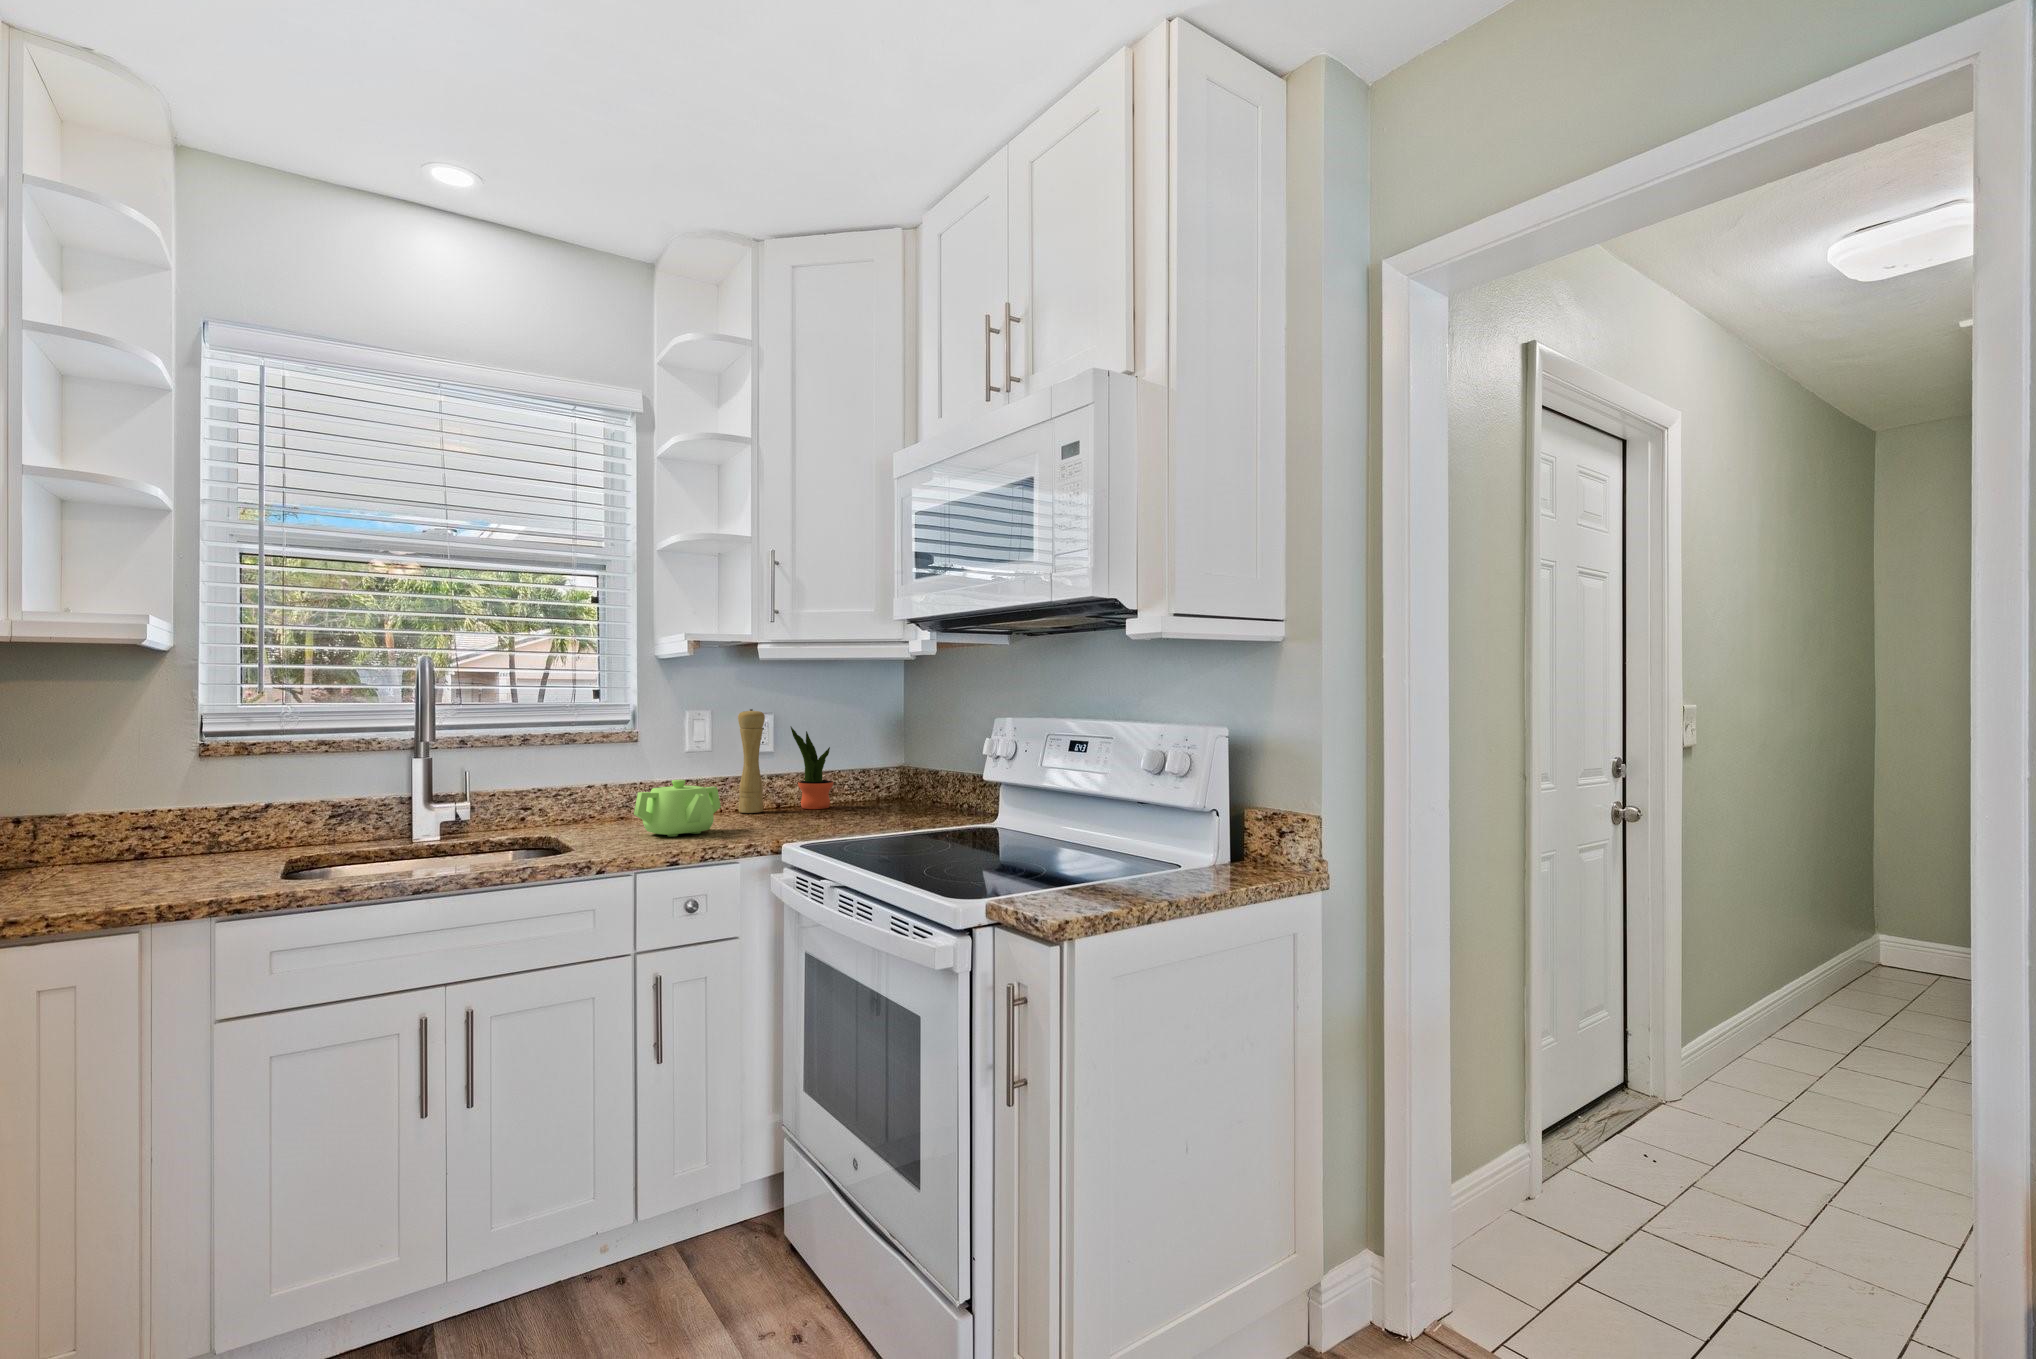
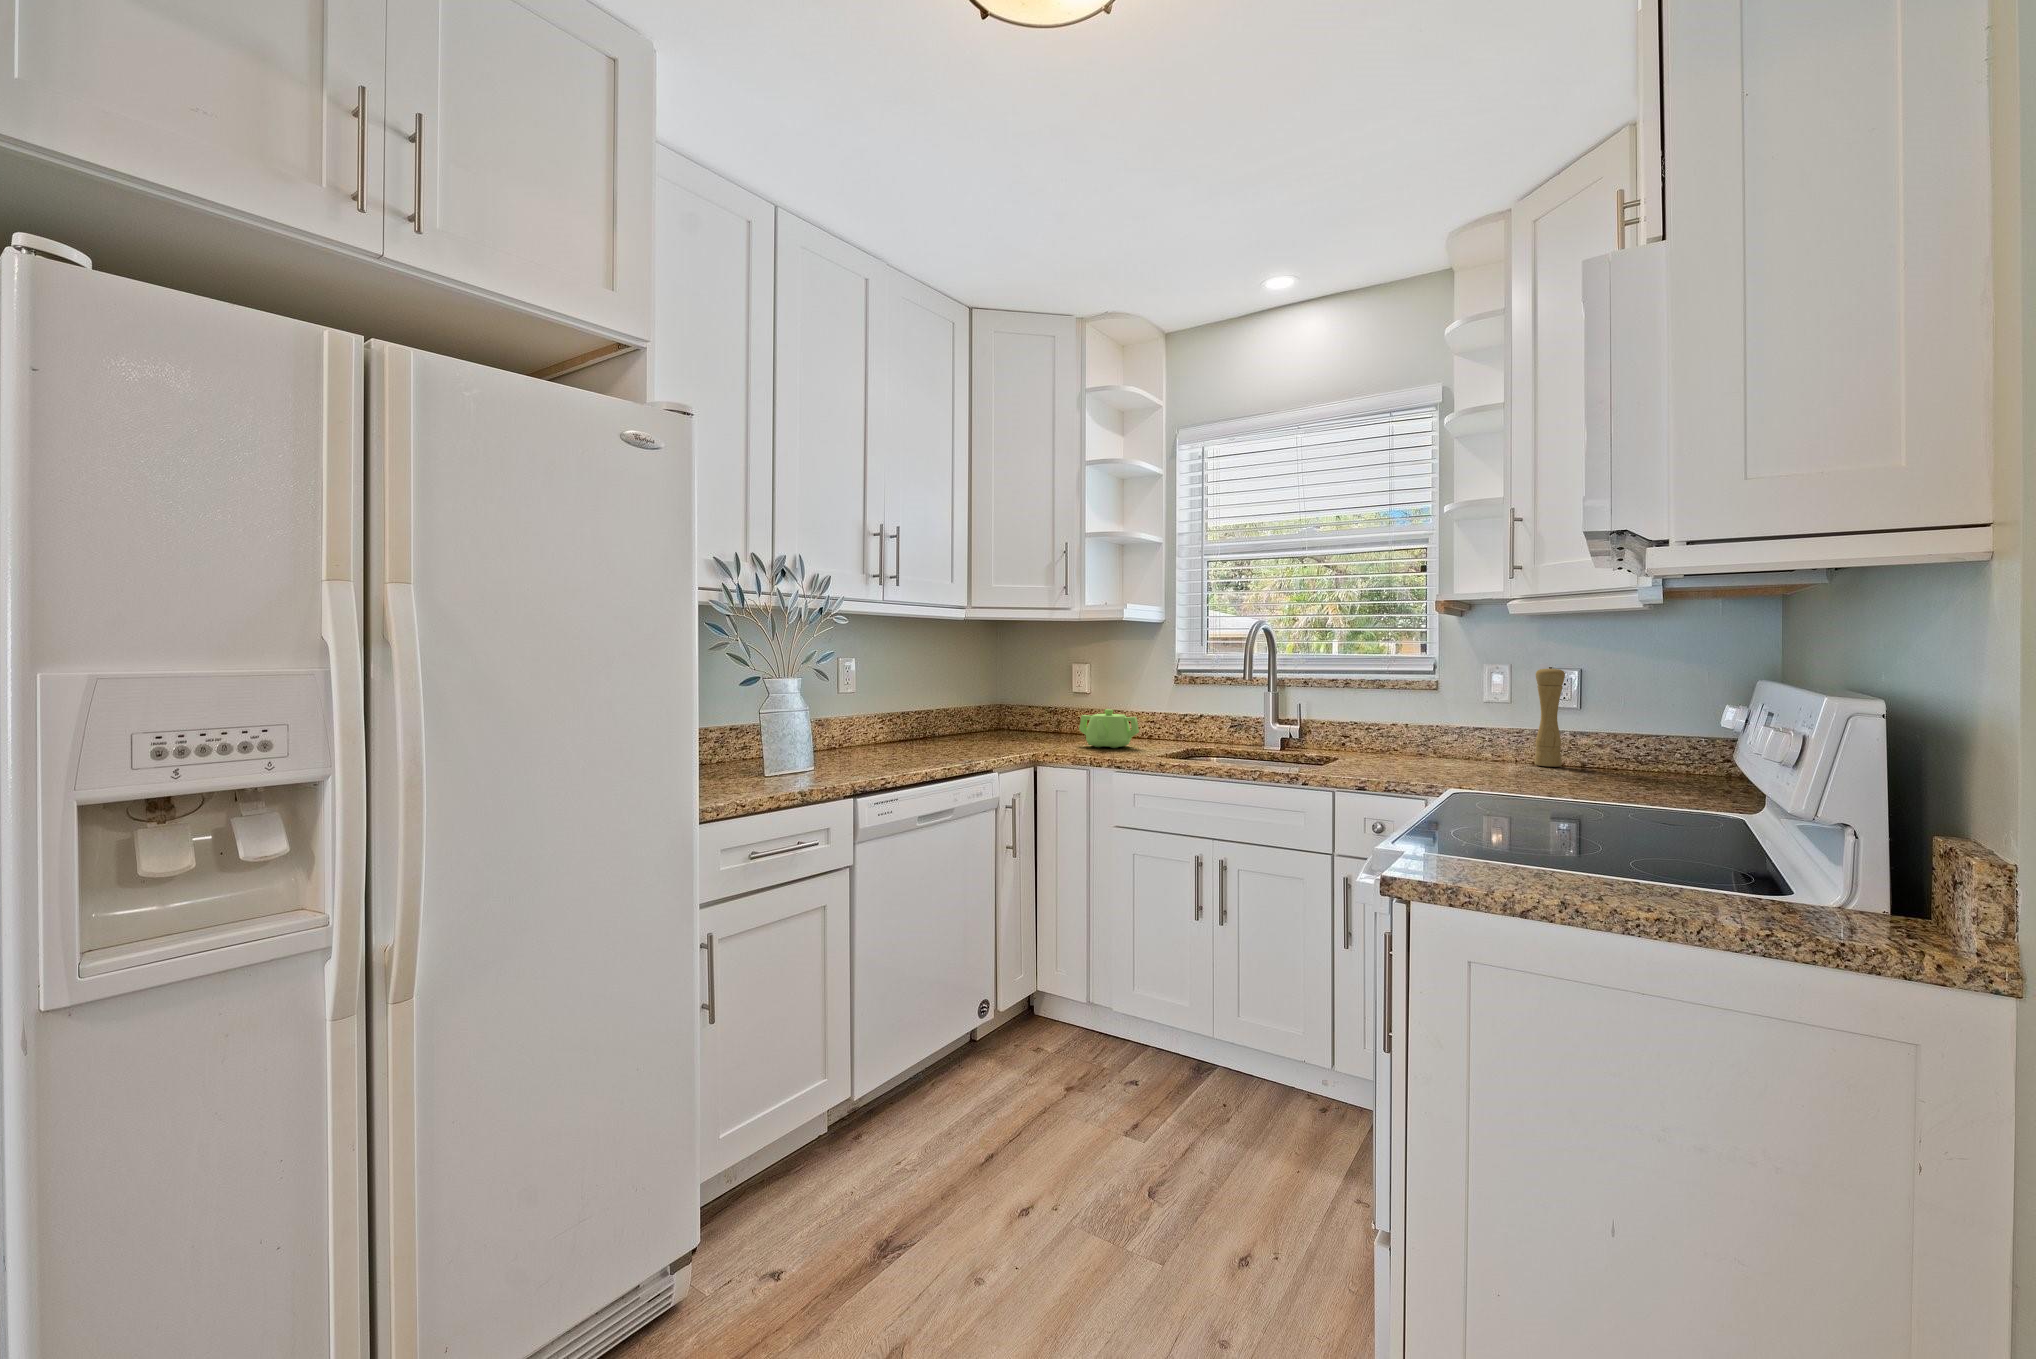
potted plant: present [791,727,833,809] -> none [1592,685,1650,774]
teapot: present [634,780,721,837] -> present [1079,709,1139,748]

